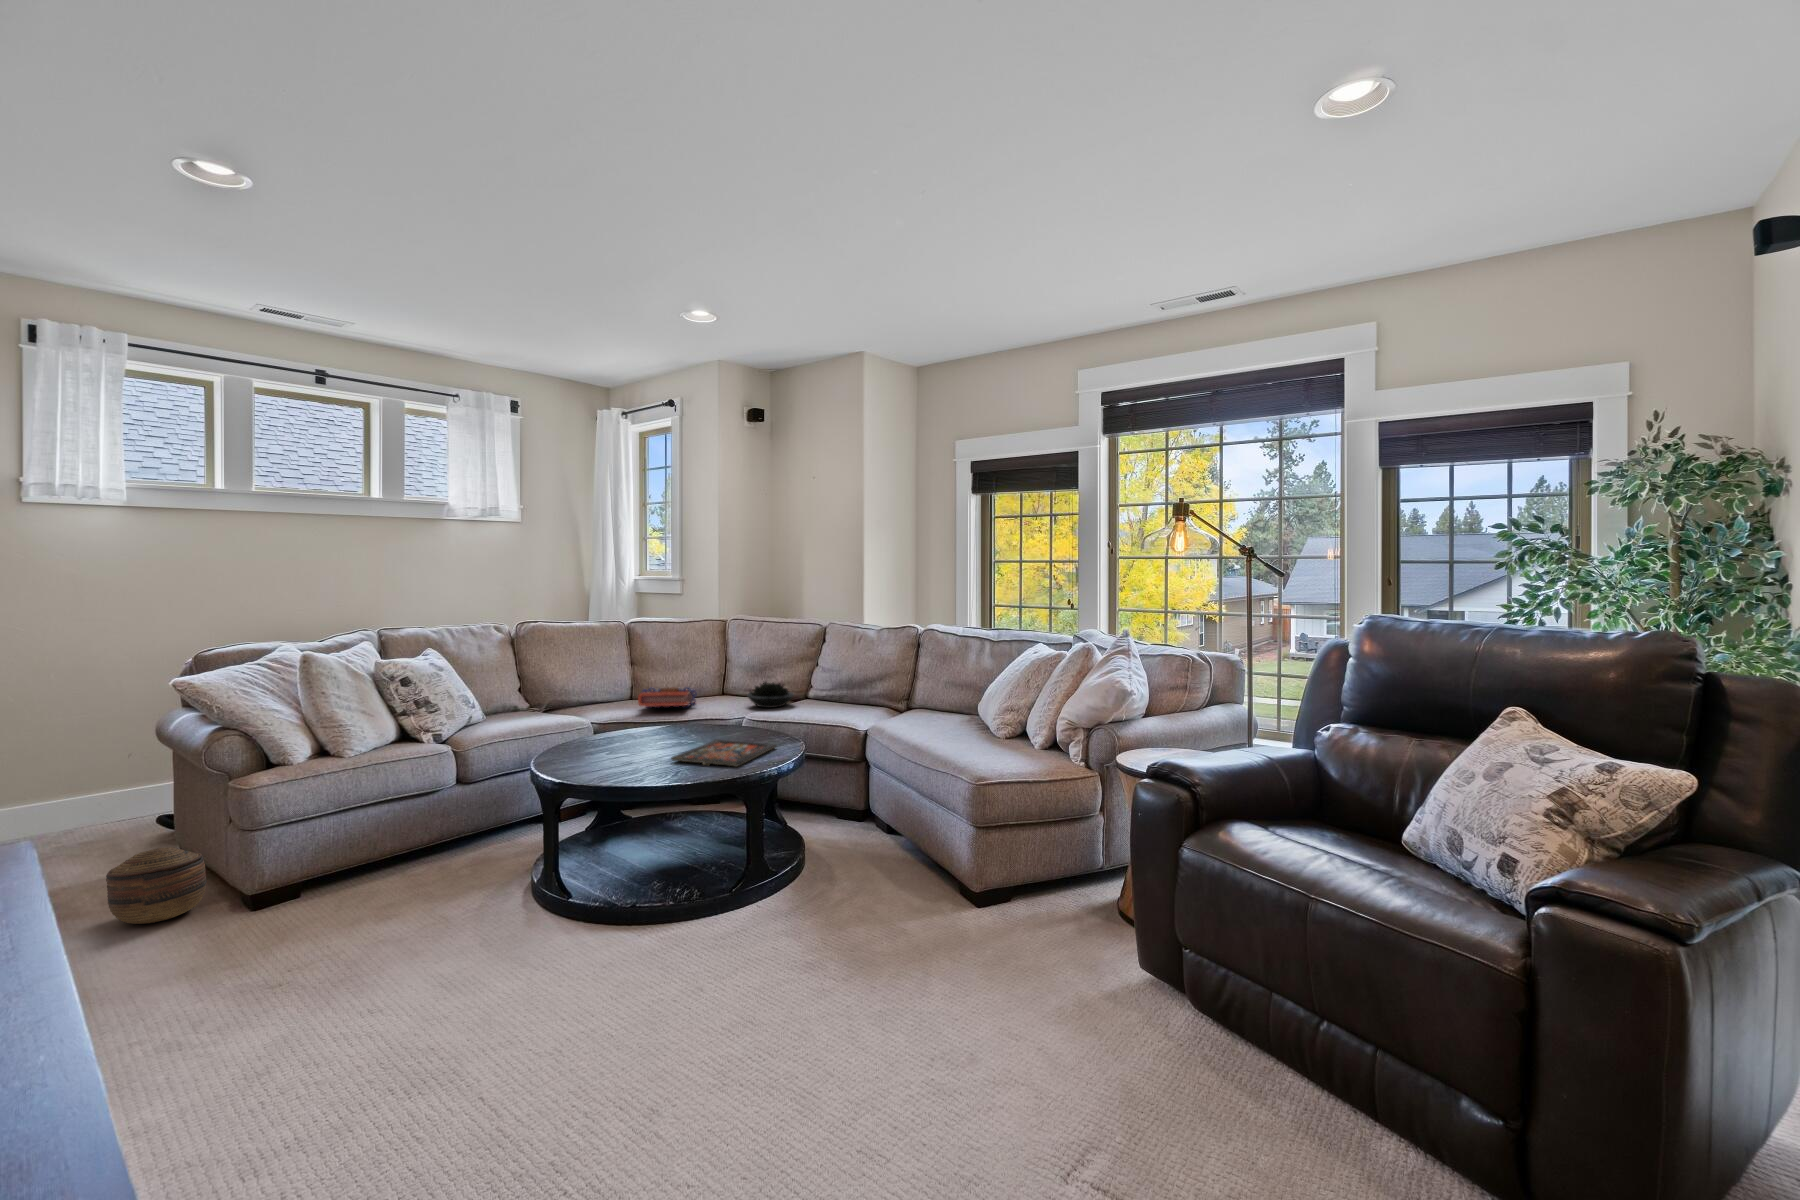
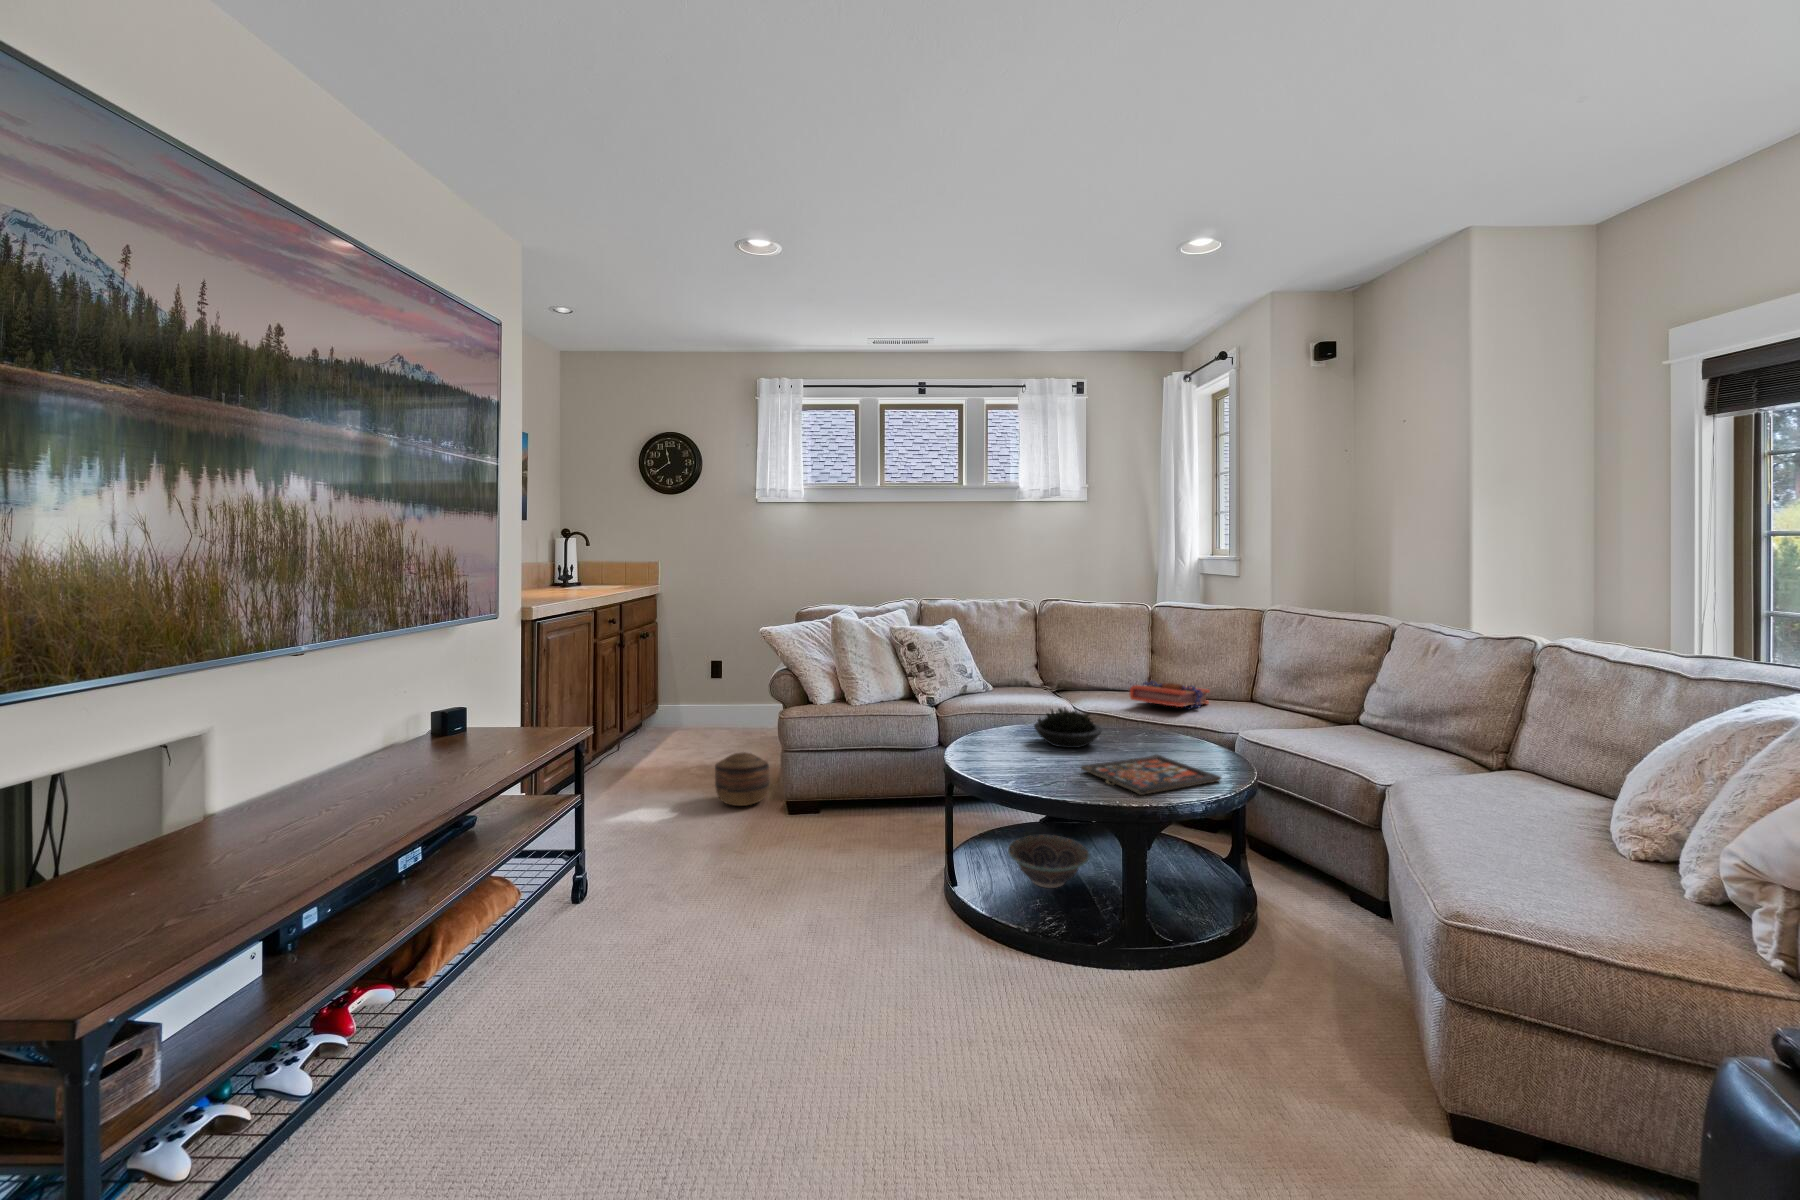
succulent plant: present [747,682,794,708] -> present [1034,708,1102,748]
decorative bowl: none [592,832,670,879] -> present [1008,835,1089,888]

